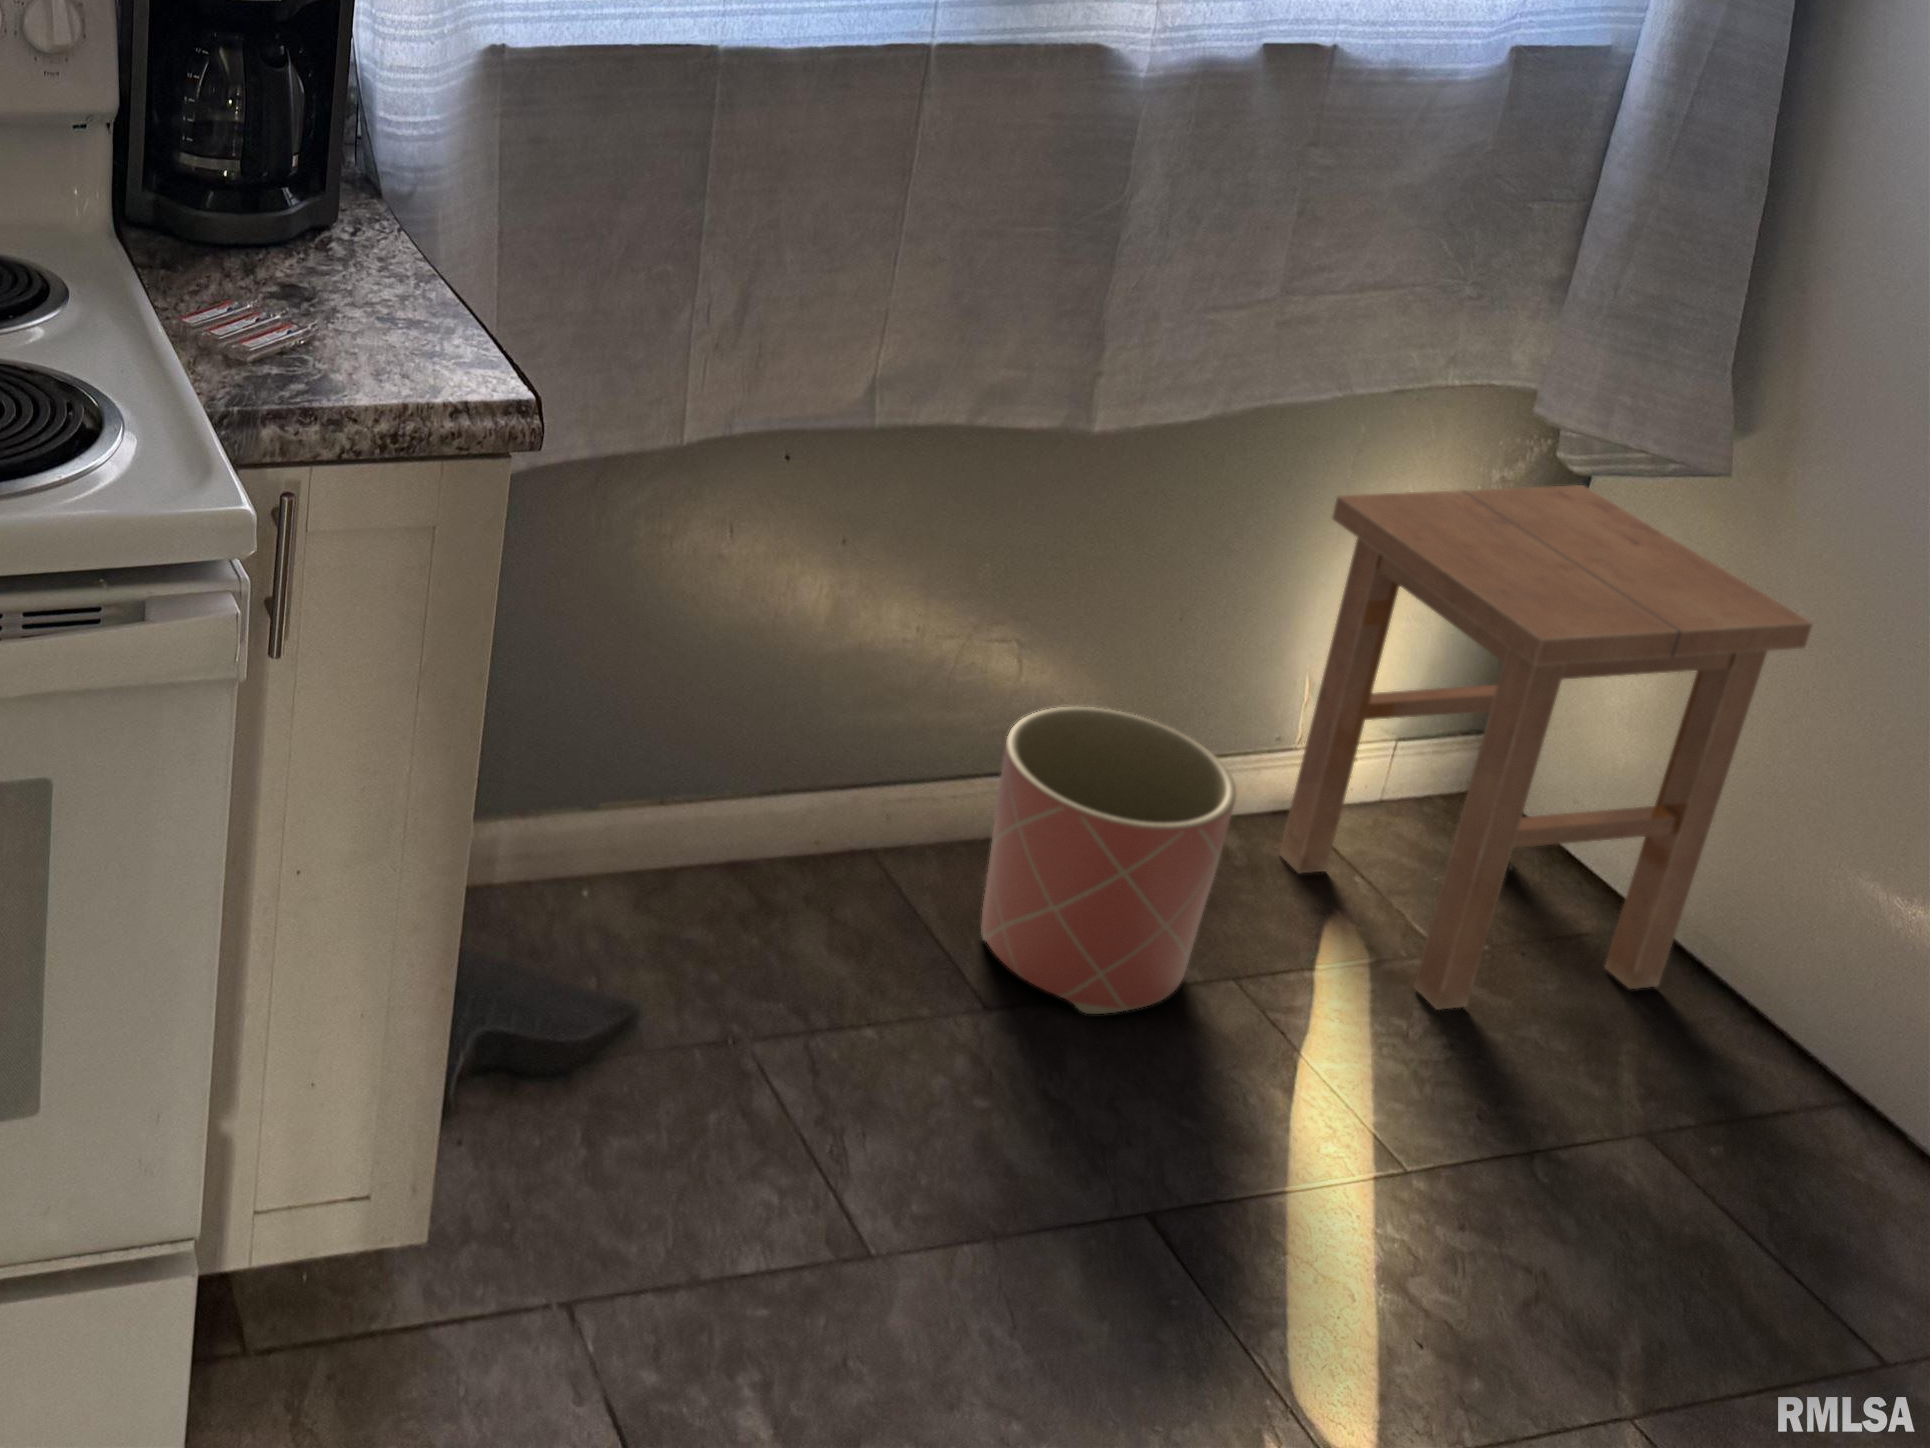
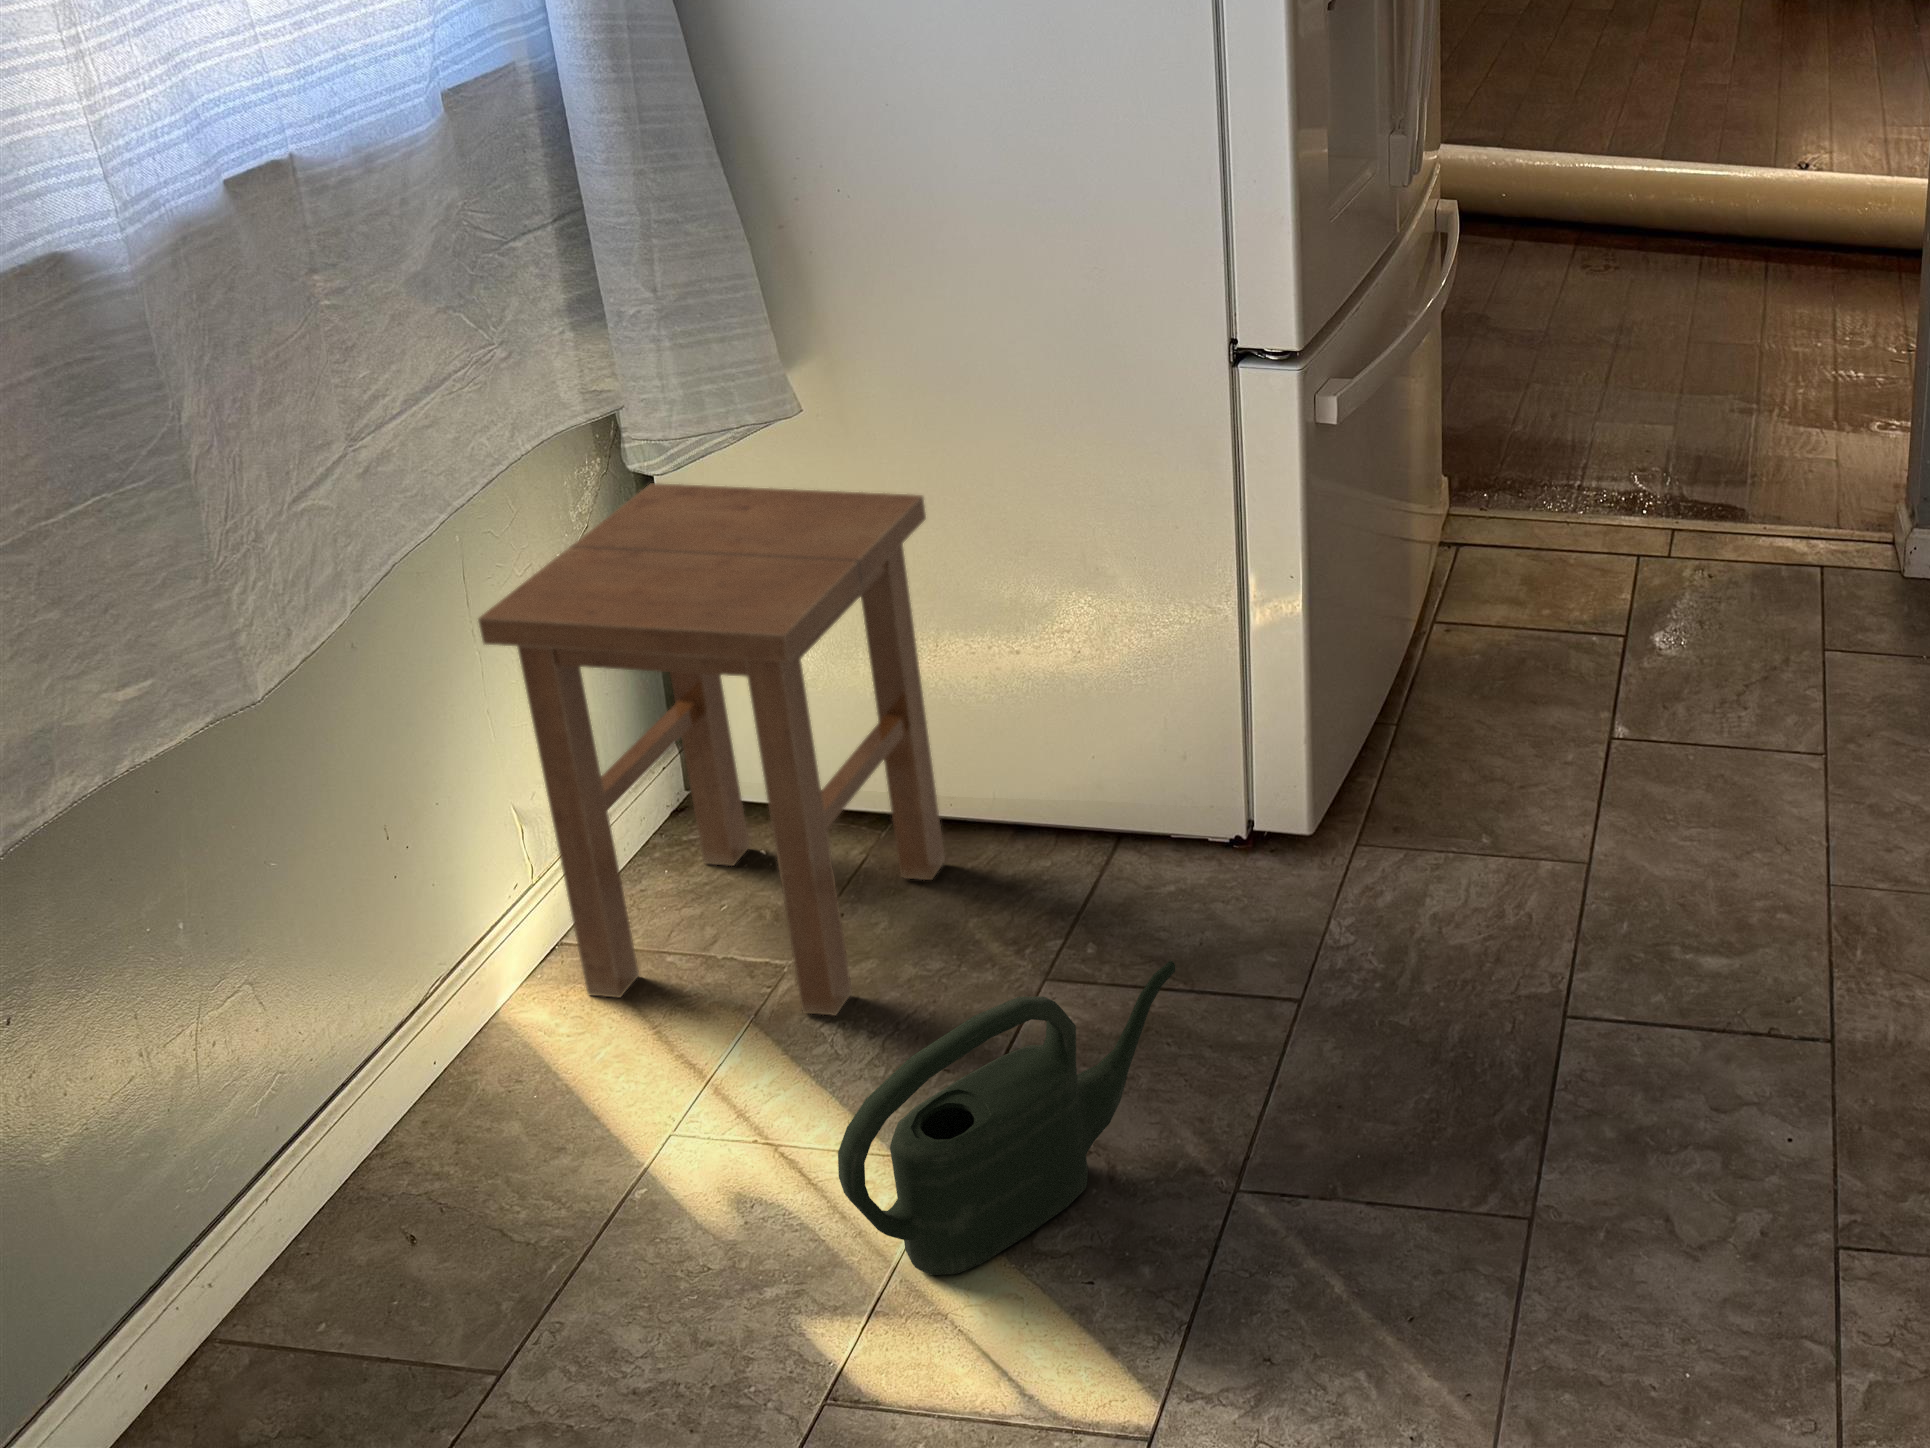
planter: present [981,707,1236,1014] -> none [325,944,644,1320]
watering can: none [1267,1026,1713,1284] -> present [838,960,1175,1275]

